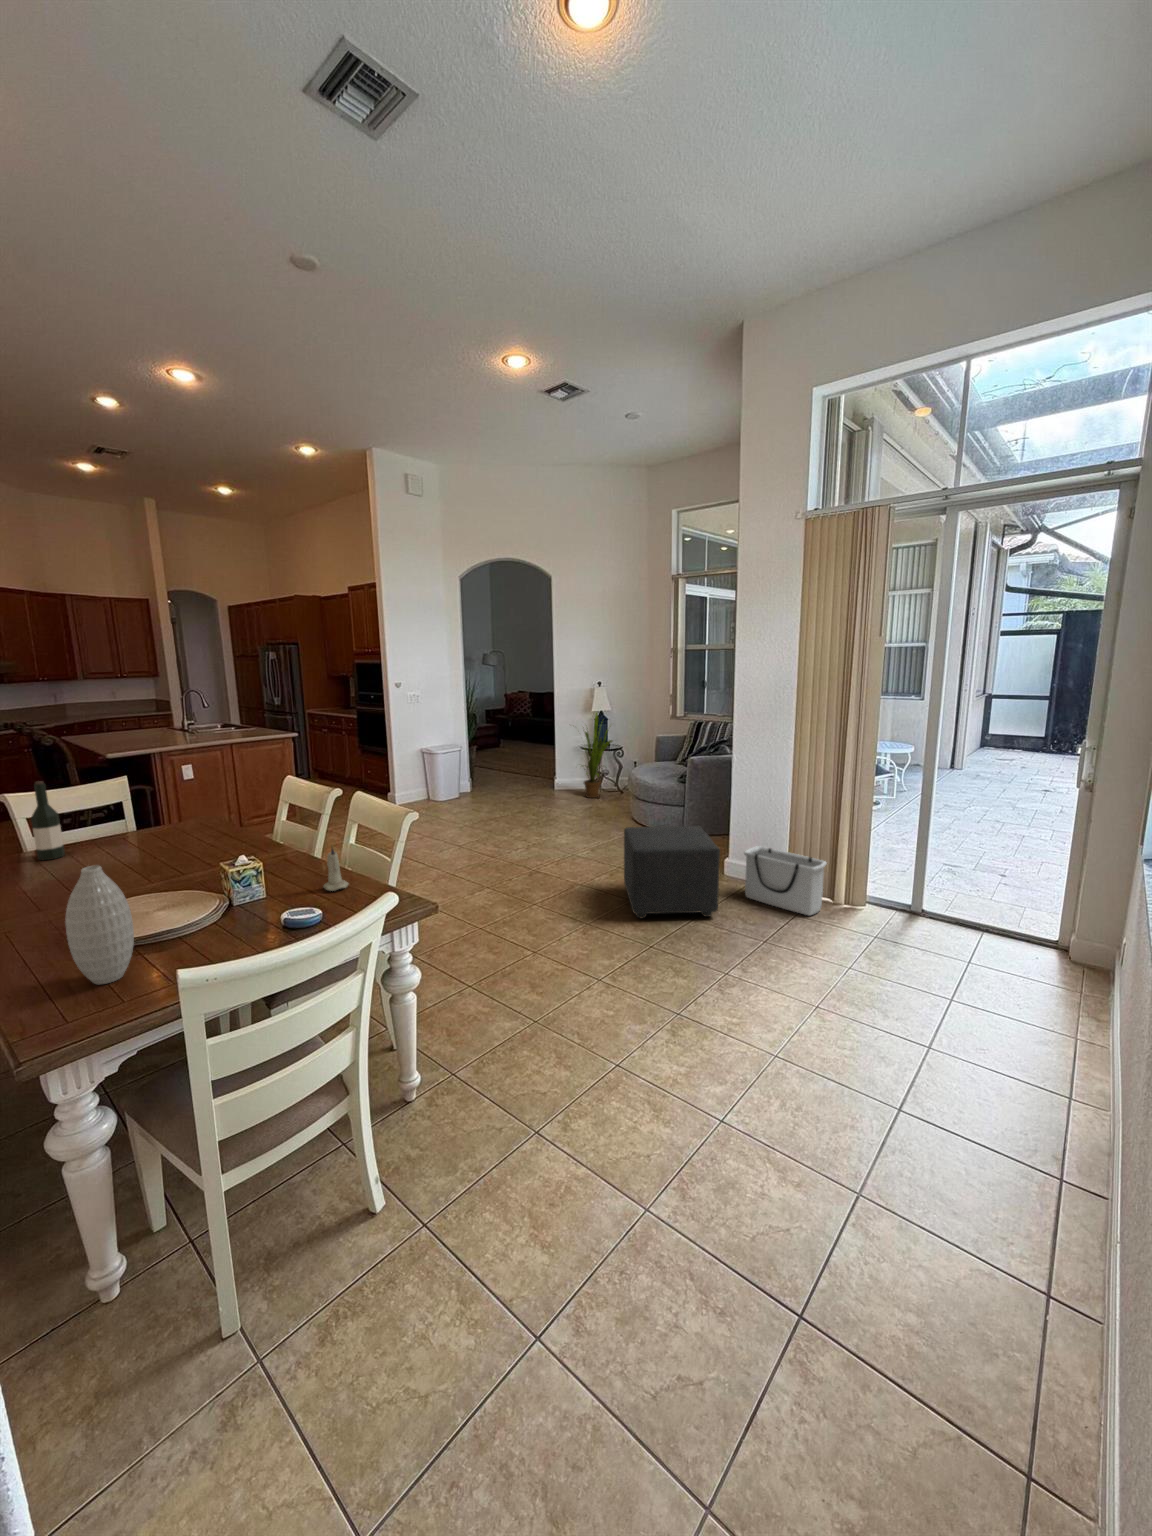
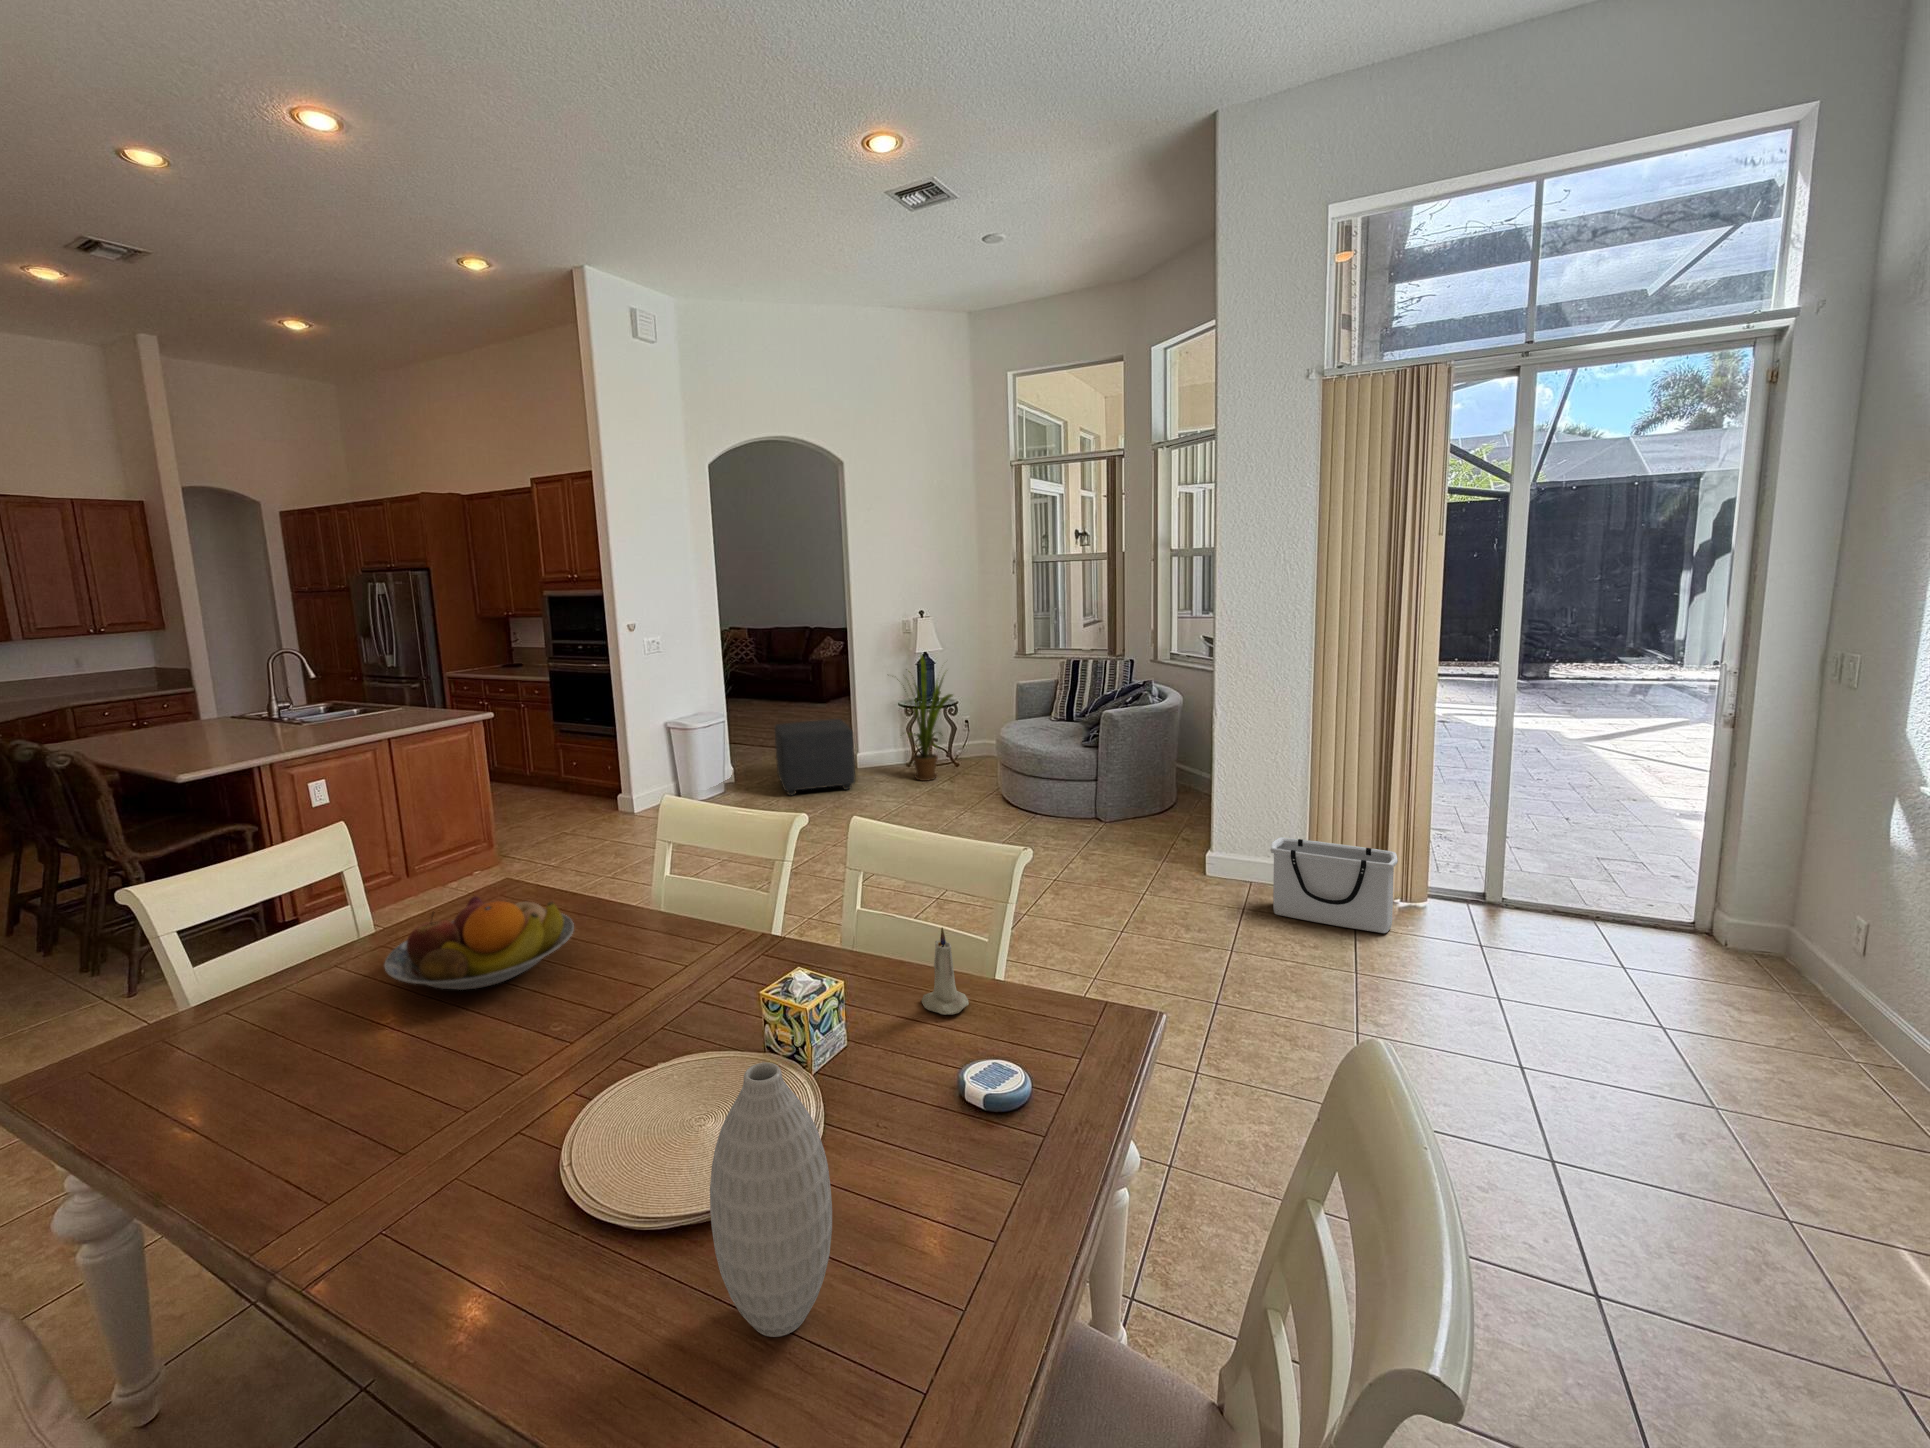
wine bottle: present [31,781,65,860] -> none [236,854,299,1016]
fruit bowl: none [97,816,203,859] -> present [384,896,574,990]
ottoman: present [624,826,720,919] -> present [775,719,855,795]

